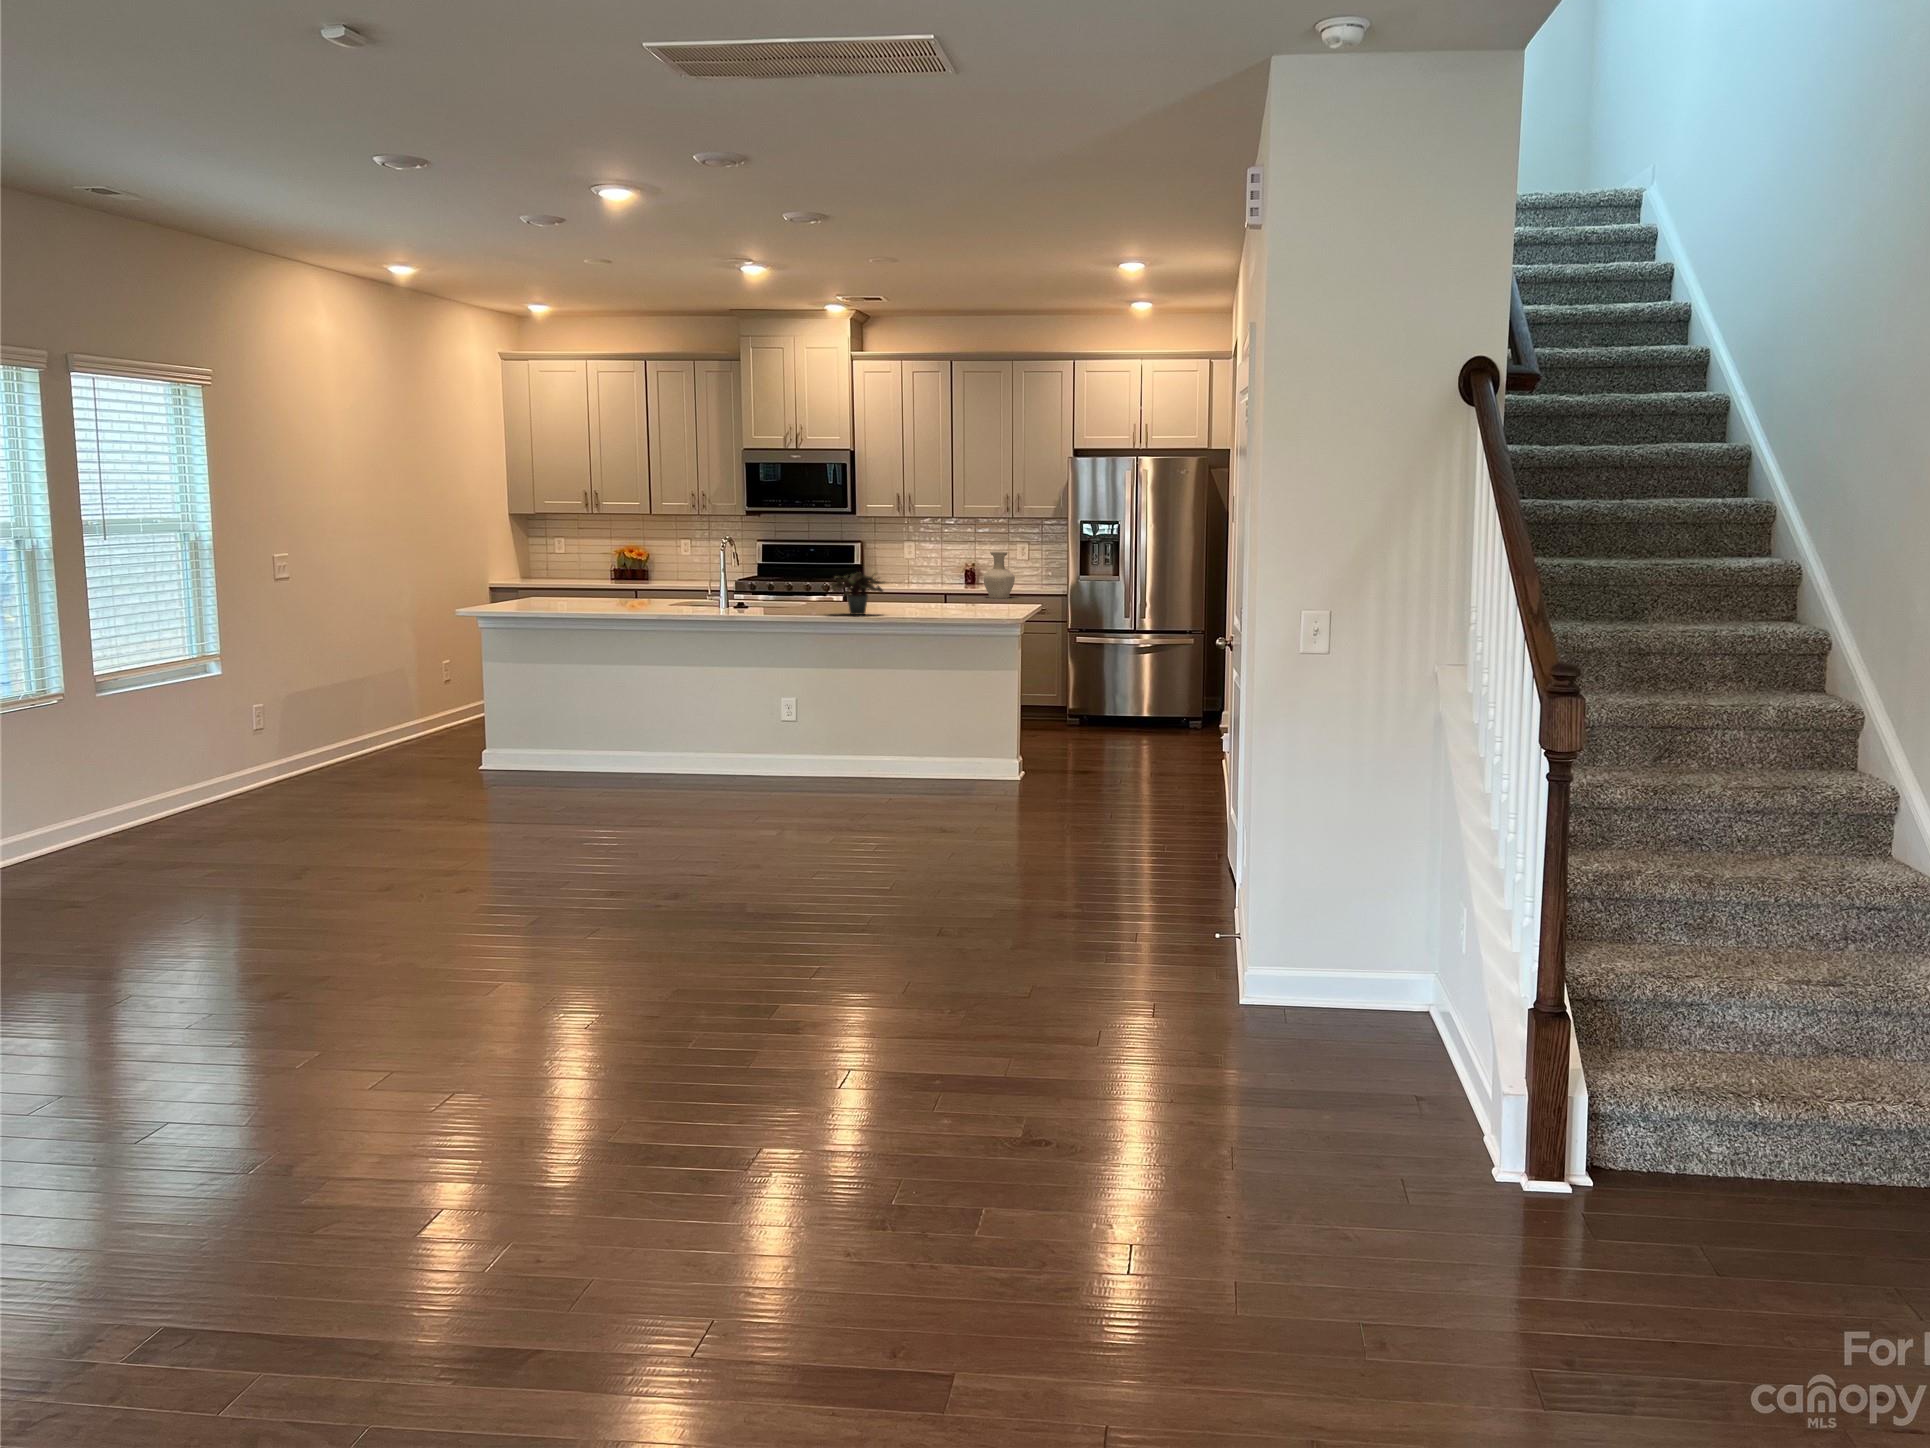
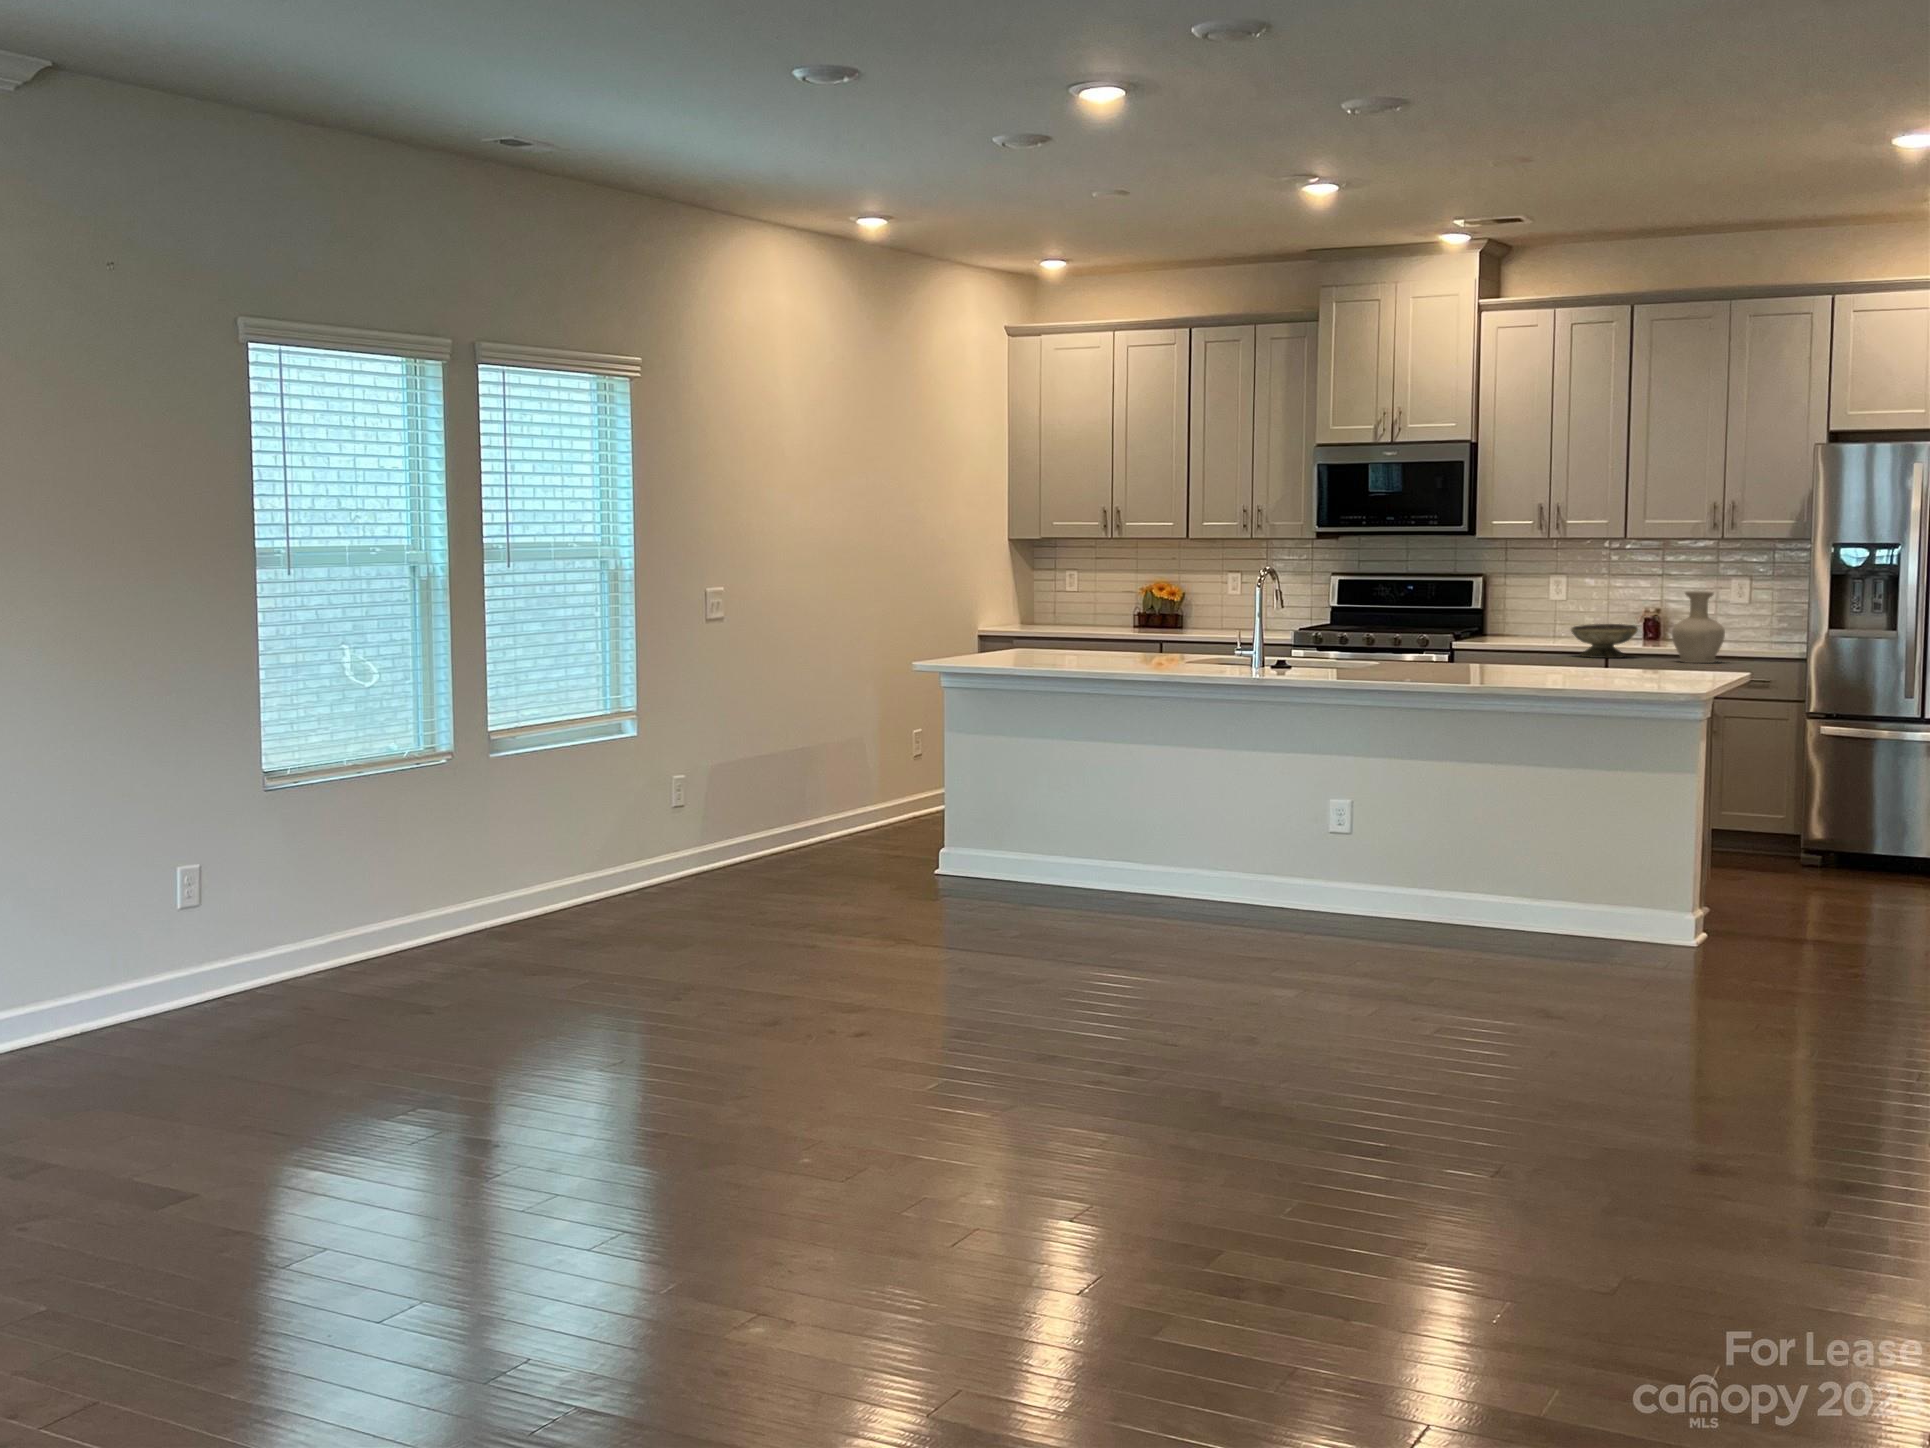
potted plant: present [830,573,884,615] -> none [1402,619,1493,683]
decorative bowl: none [920,574,962,596] -> present [1571,624,1638,658]

